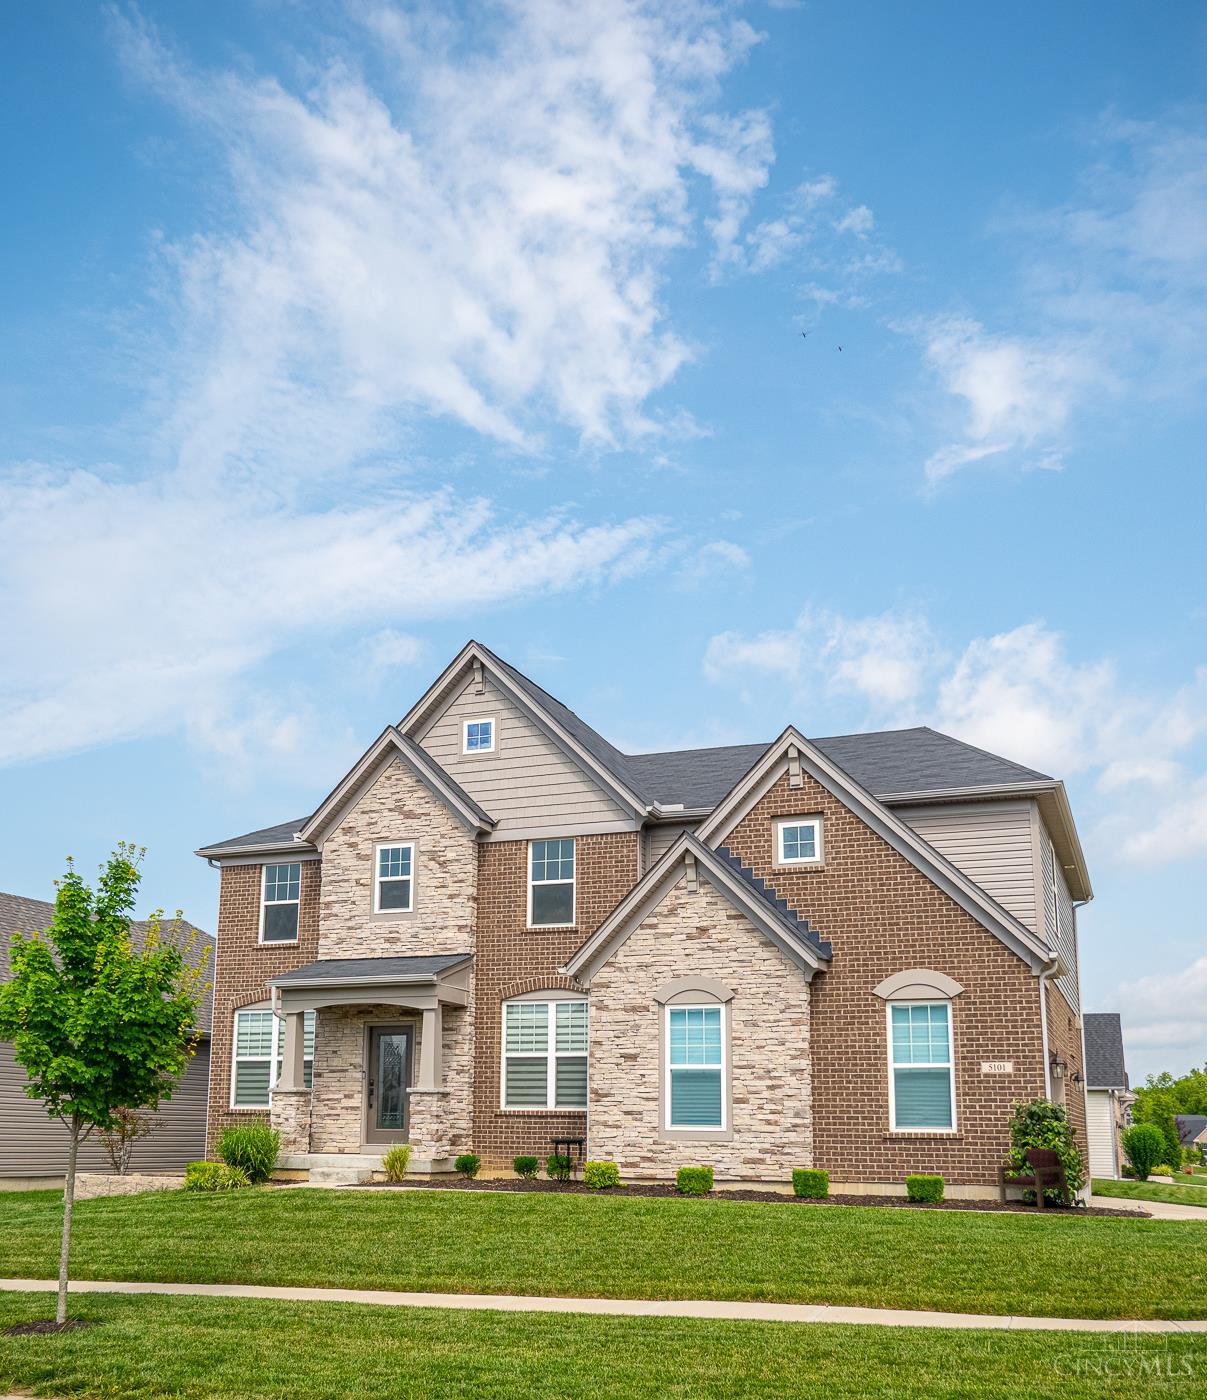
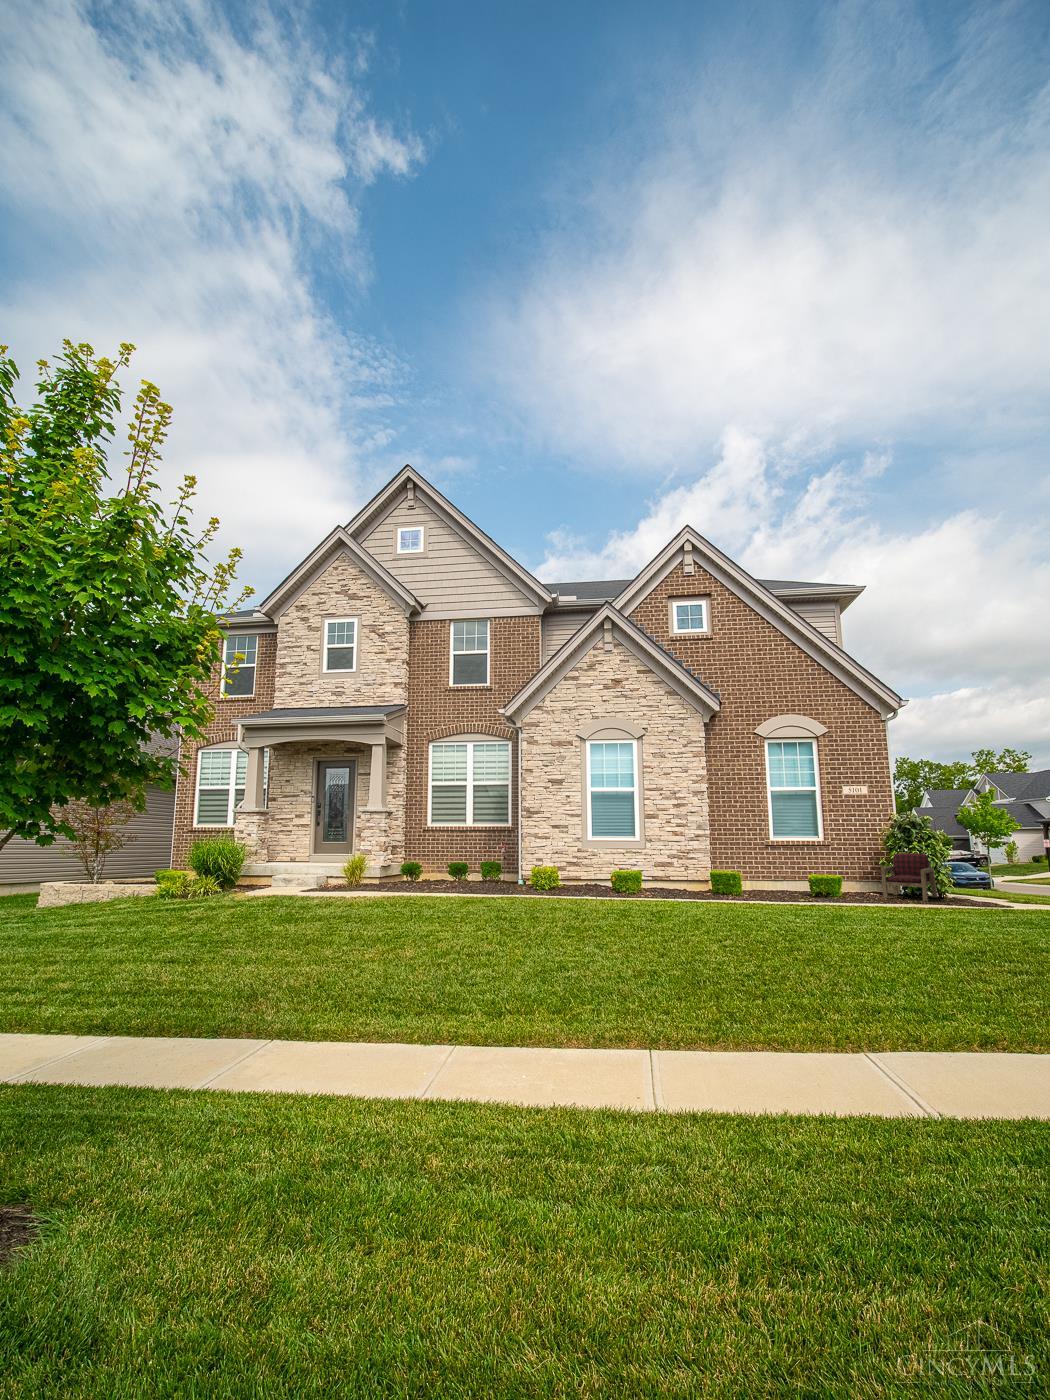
side table: present [550,1138,586,1182] -> none [489,848,522,885]

